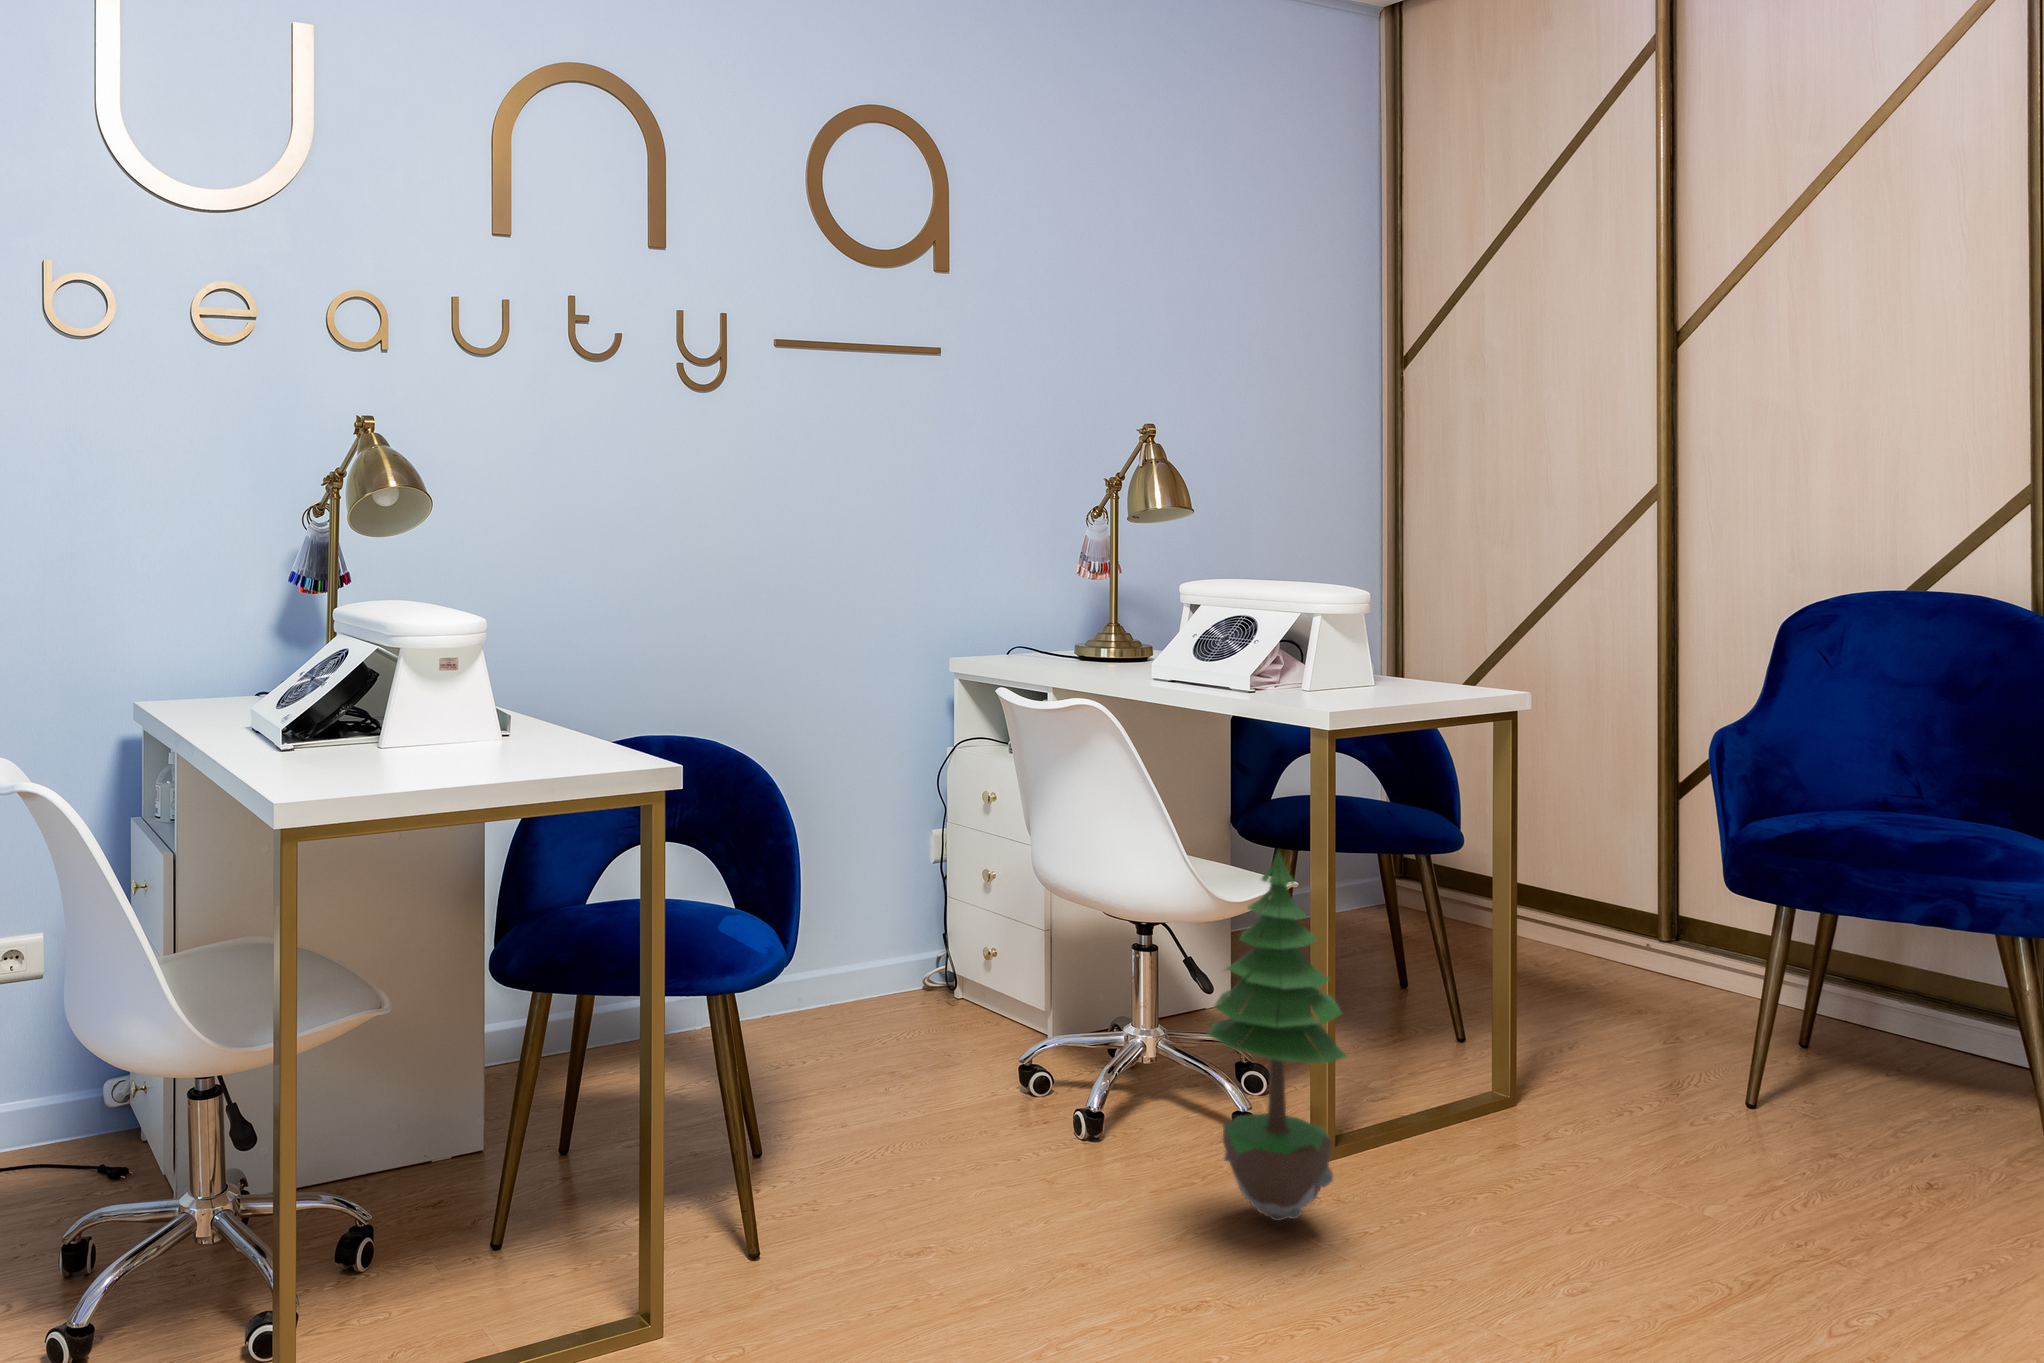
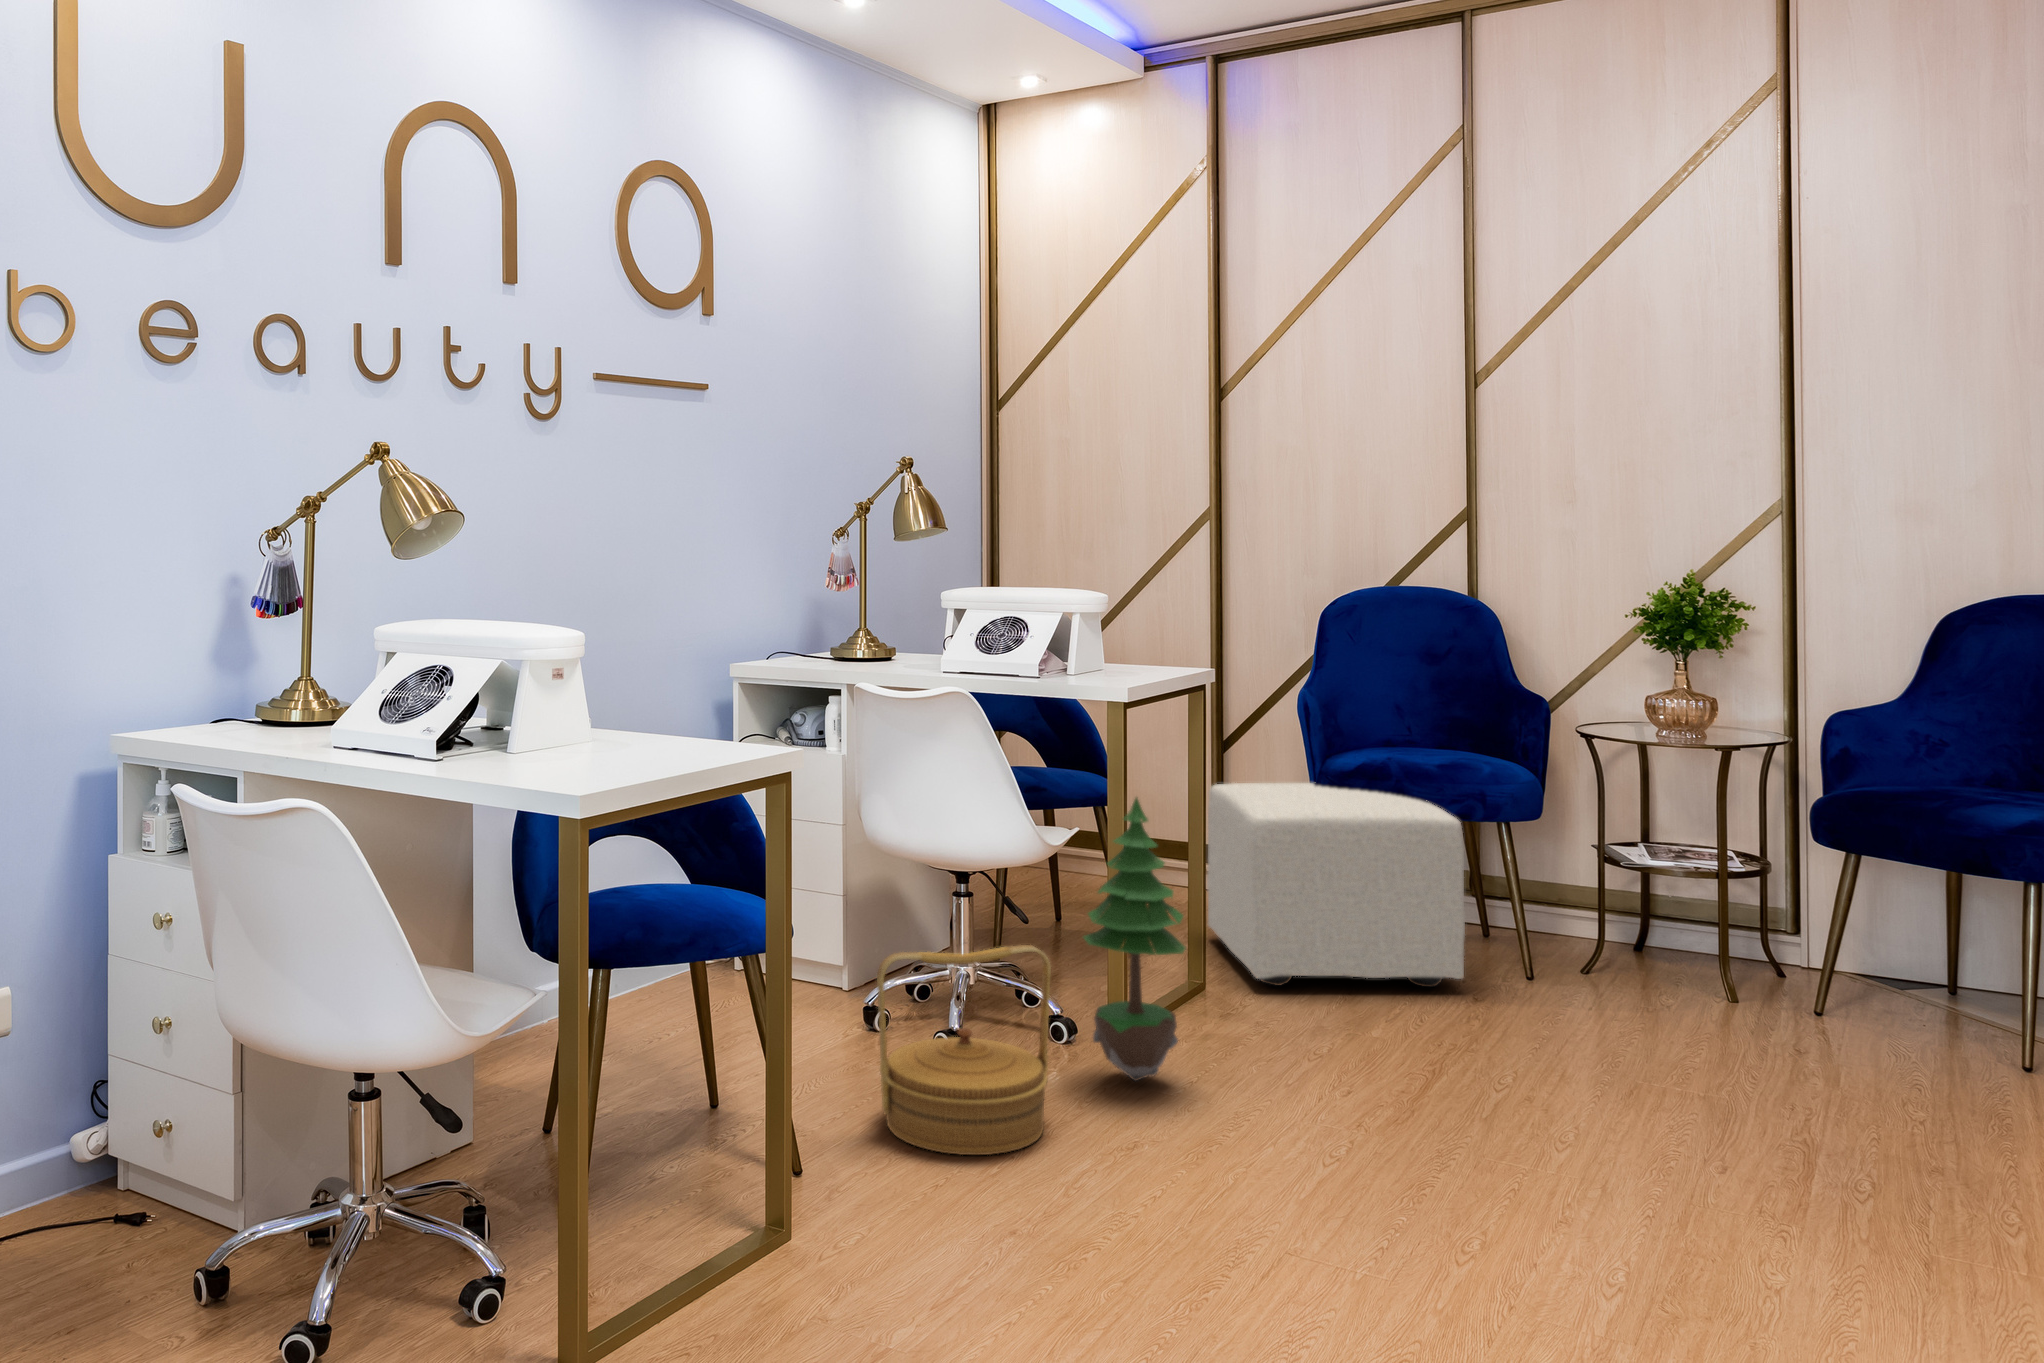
ottoman: none [1566,848,1909,1165] -> present [1207,783,1465,987]
basket: none [892,1011,1116,1281] -> present [877,945,1051,1155]

